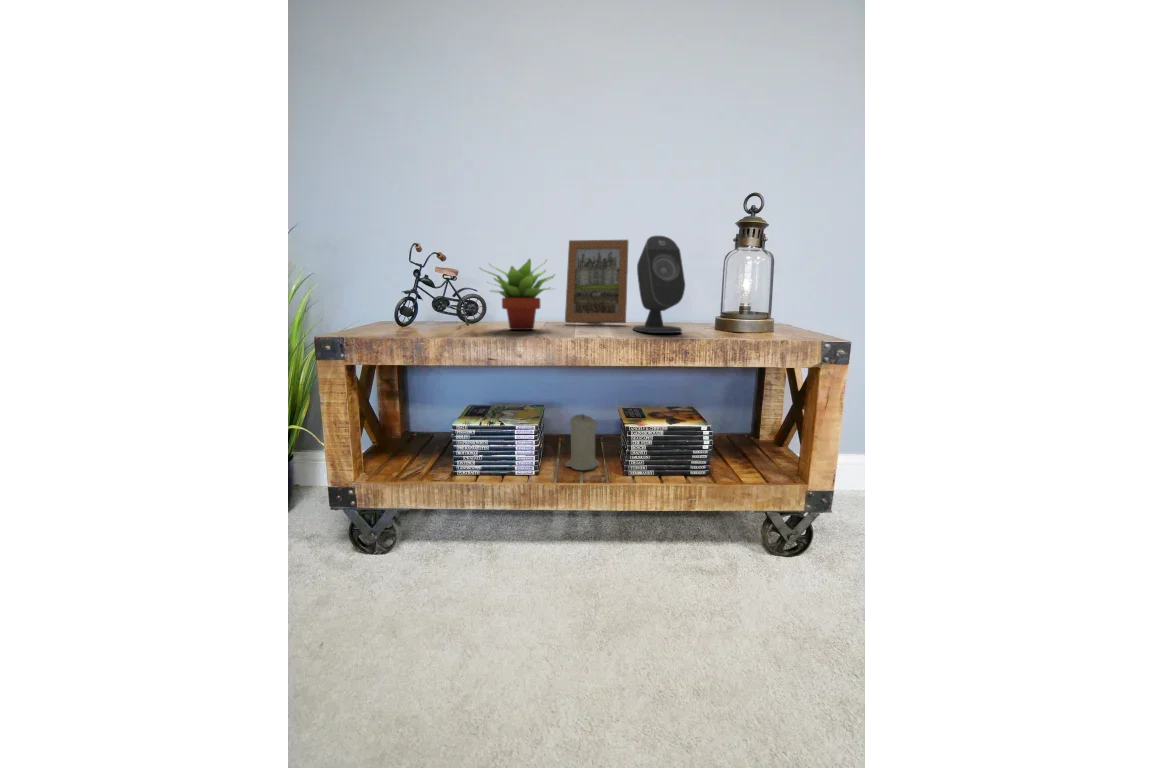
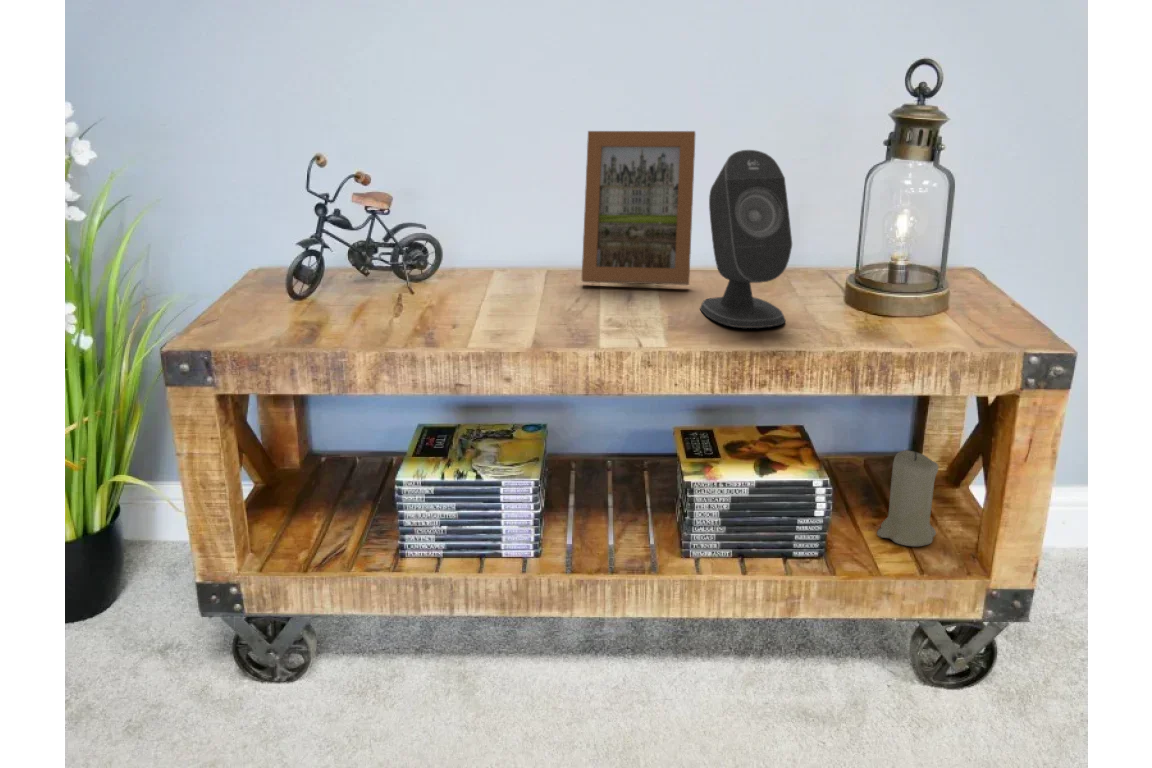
succulent plant: present [484,259,554,330] -> none [432,187,566,315]
candle: present [565,414,599,470] -> present [877,450,938,546]

